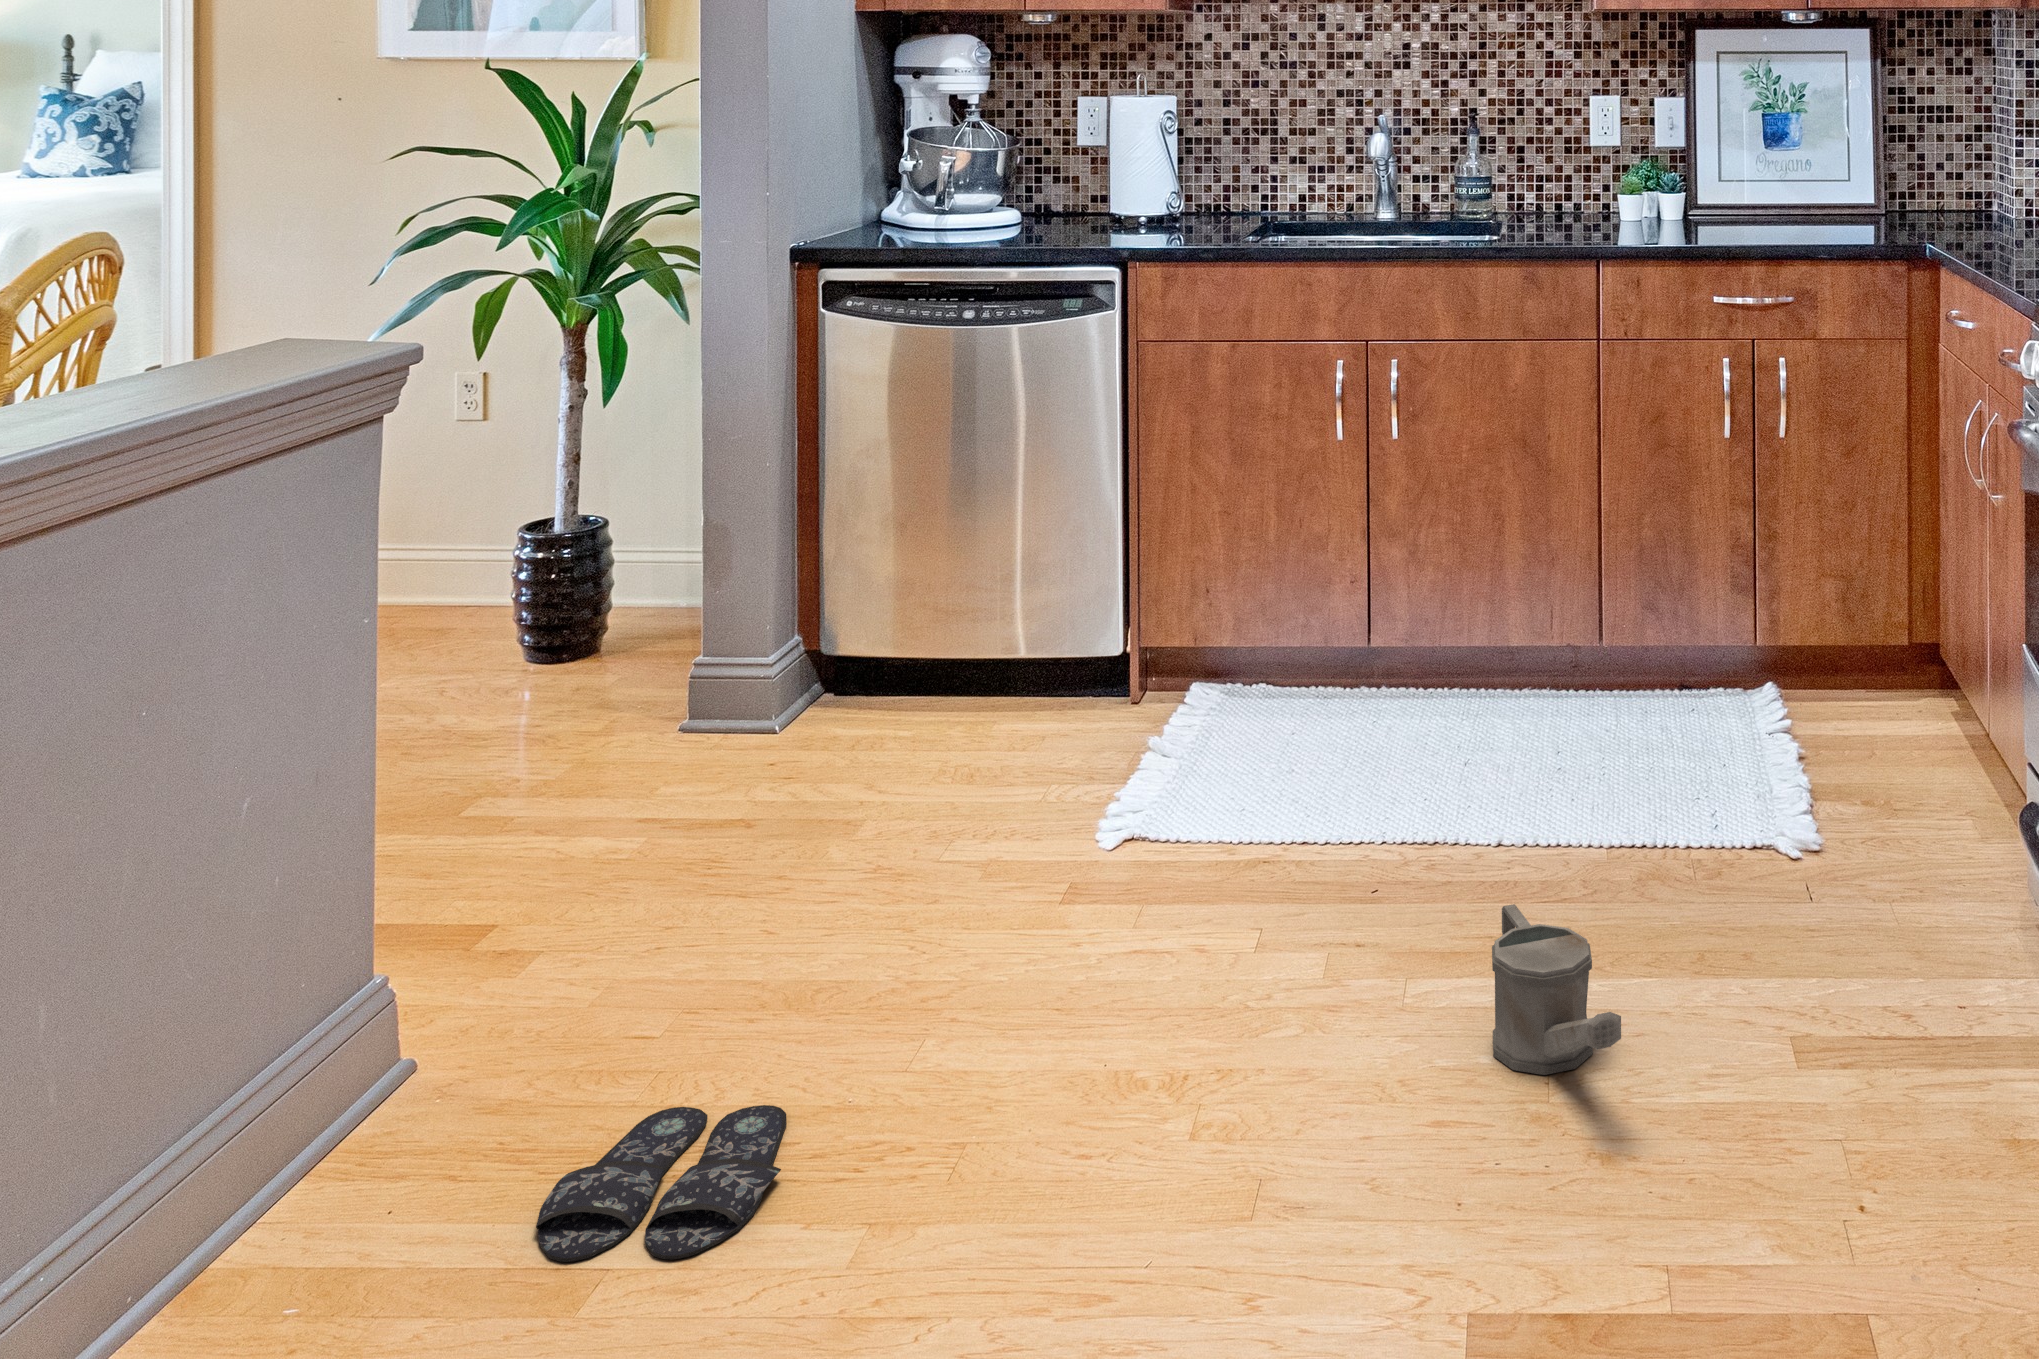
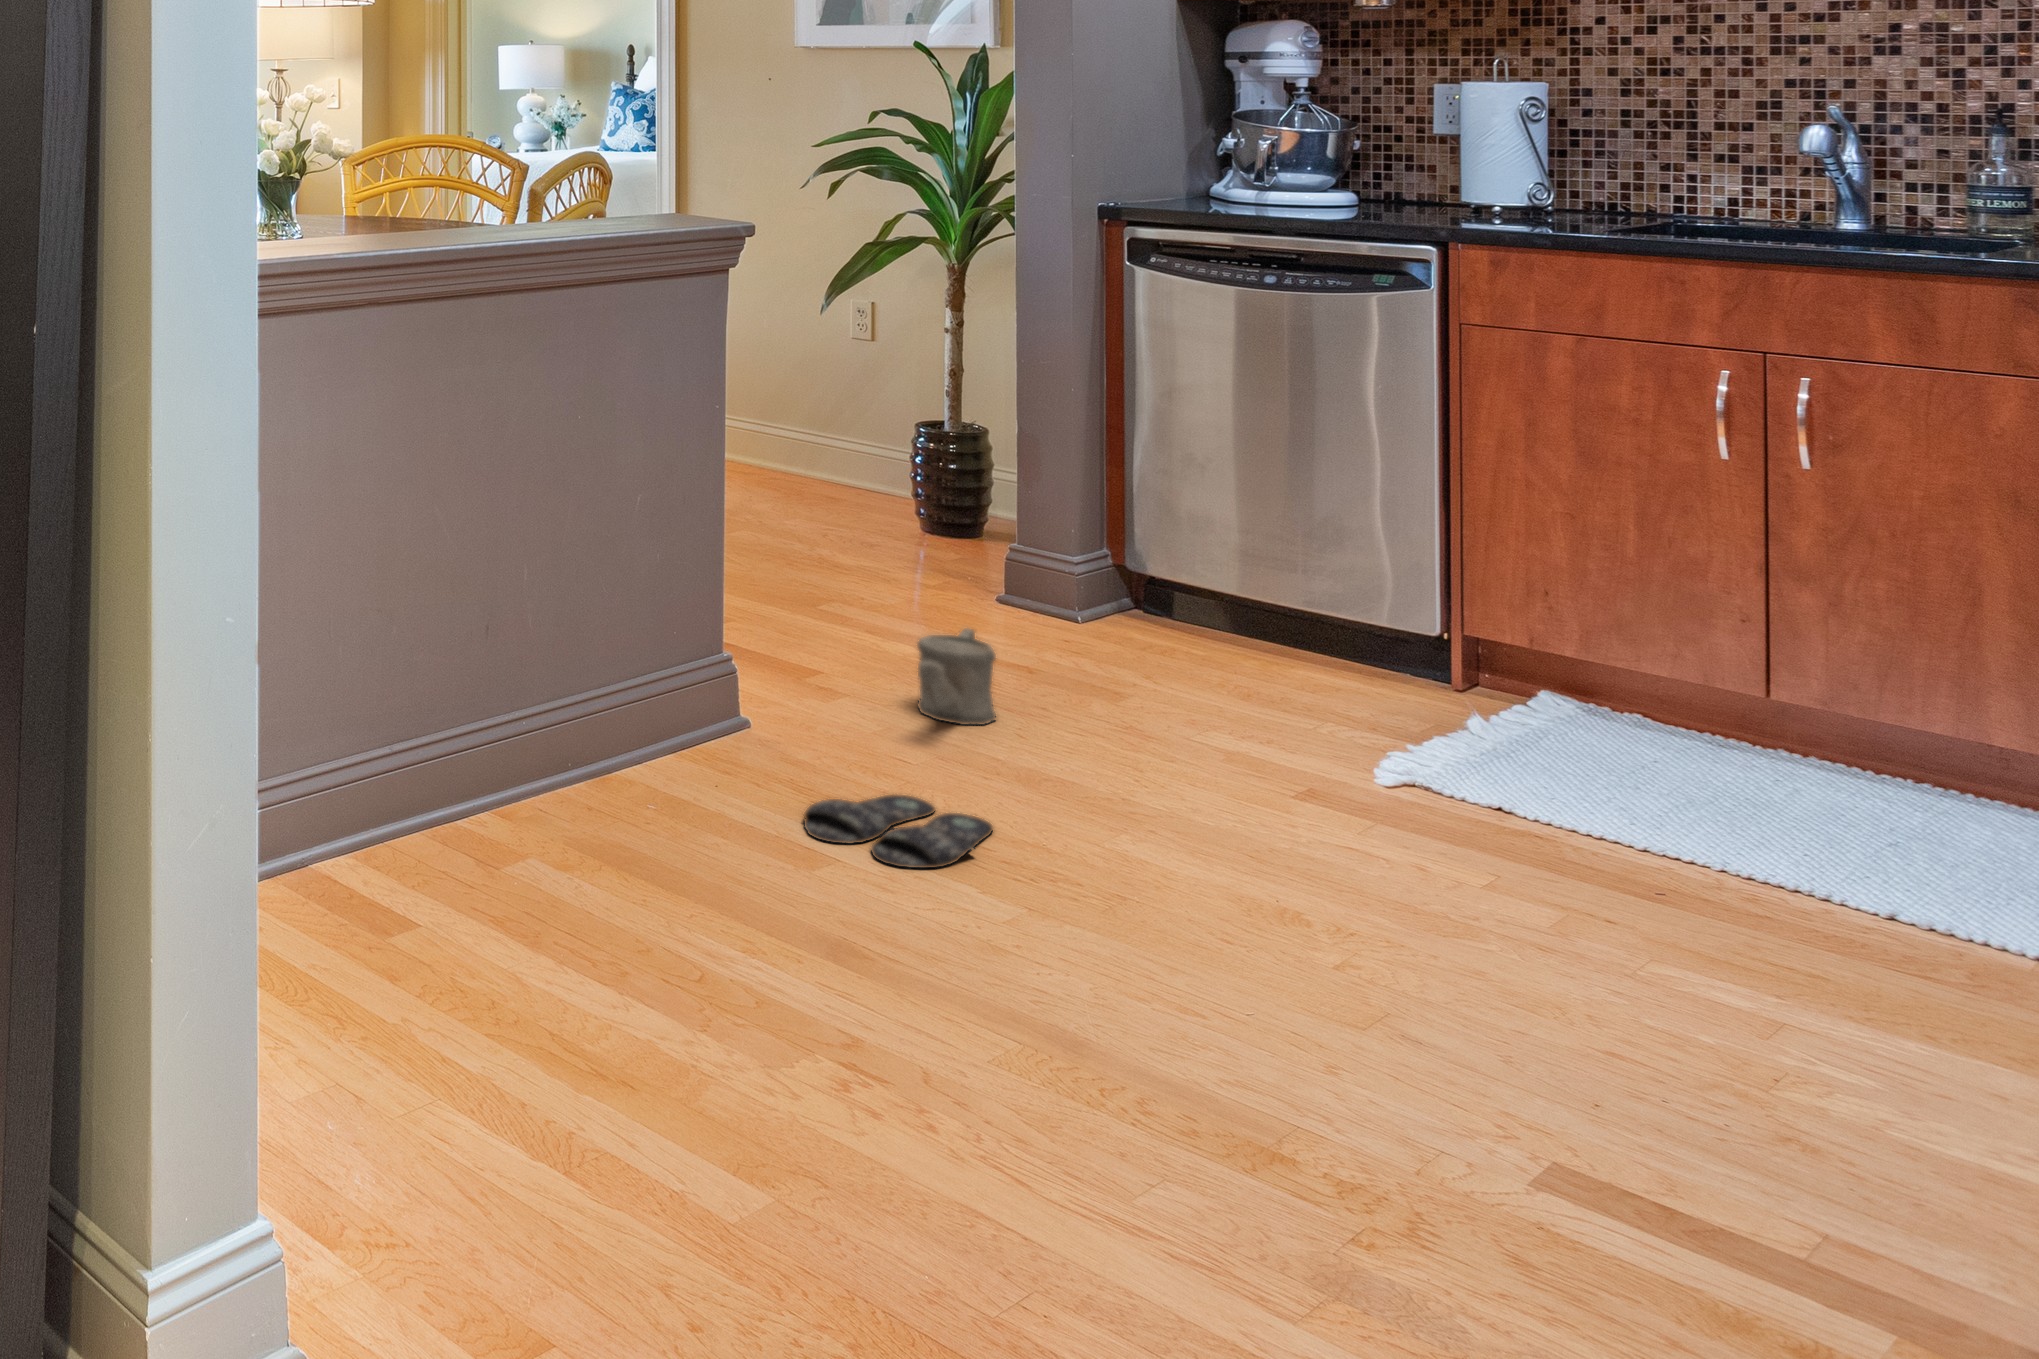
watering can: present [1492,904,1621,1075] -> present [918,628,996,725]

